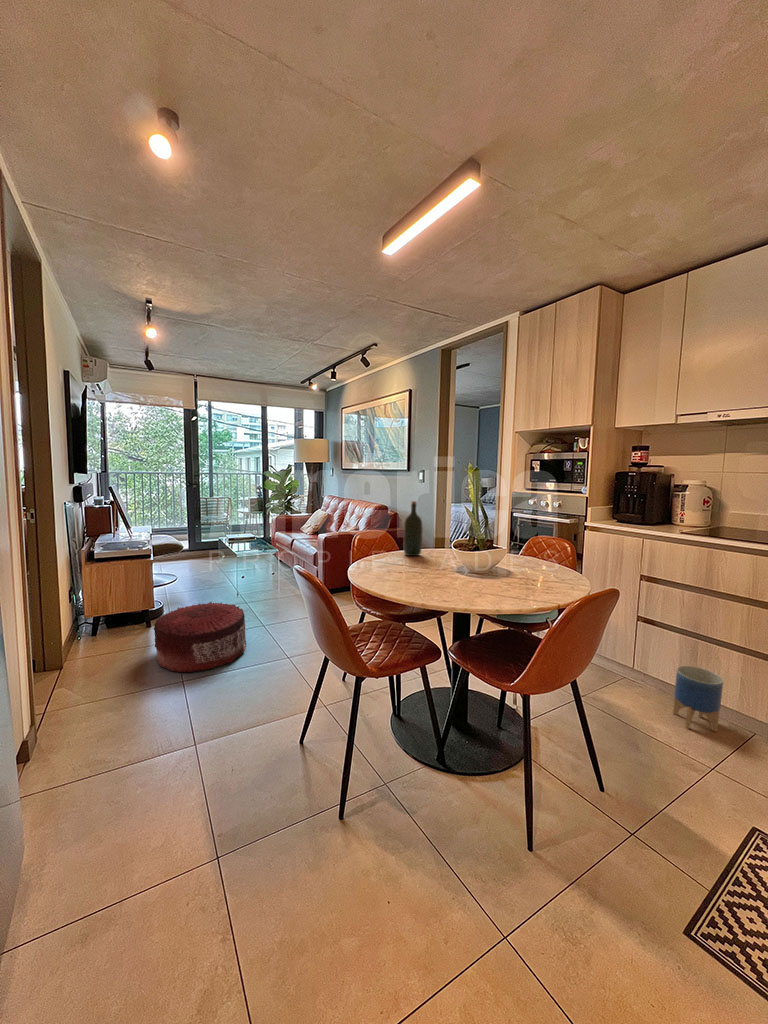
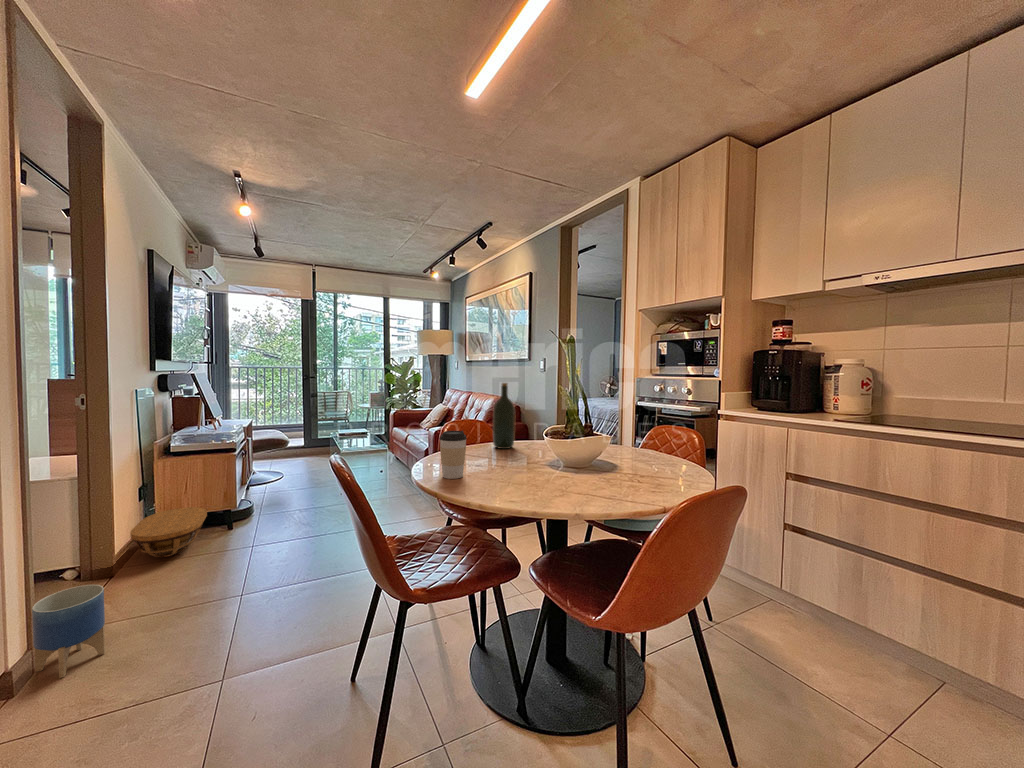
coffee cup: none [380,543,401,581] -> present [440,431,467,479]
pouf: present [154,602,246,672] -> none [214,501,328,586]
basket: none [74,608,133,650] -> present [130,507,207,557]
planter: present [673,666,723,732] -> present [32,585,105,678]

